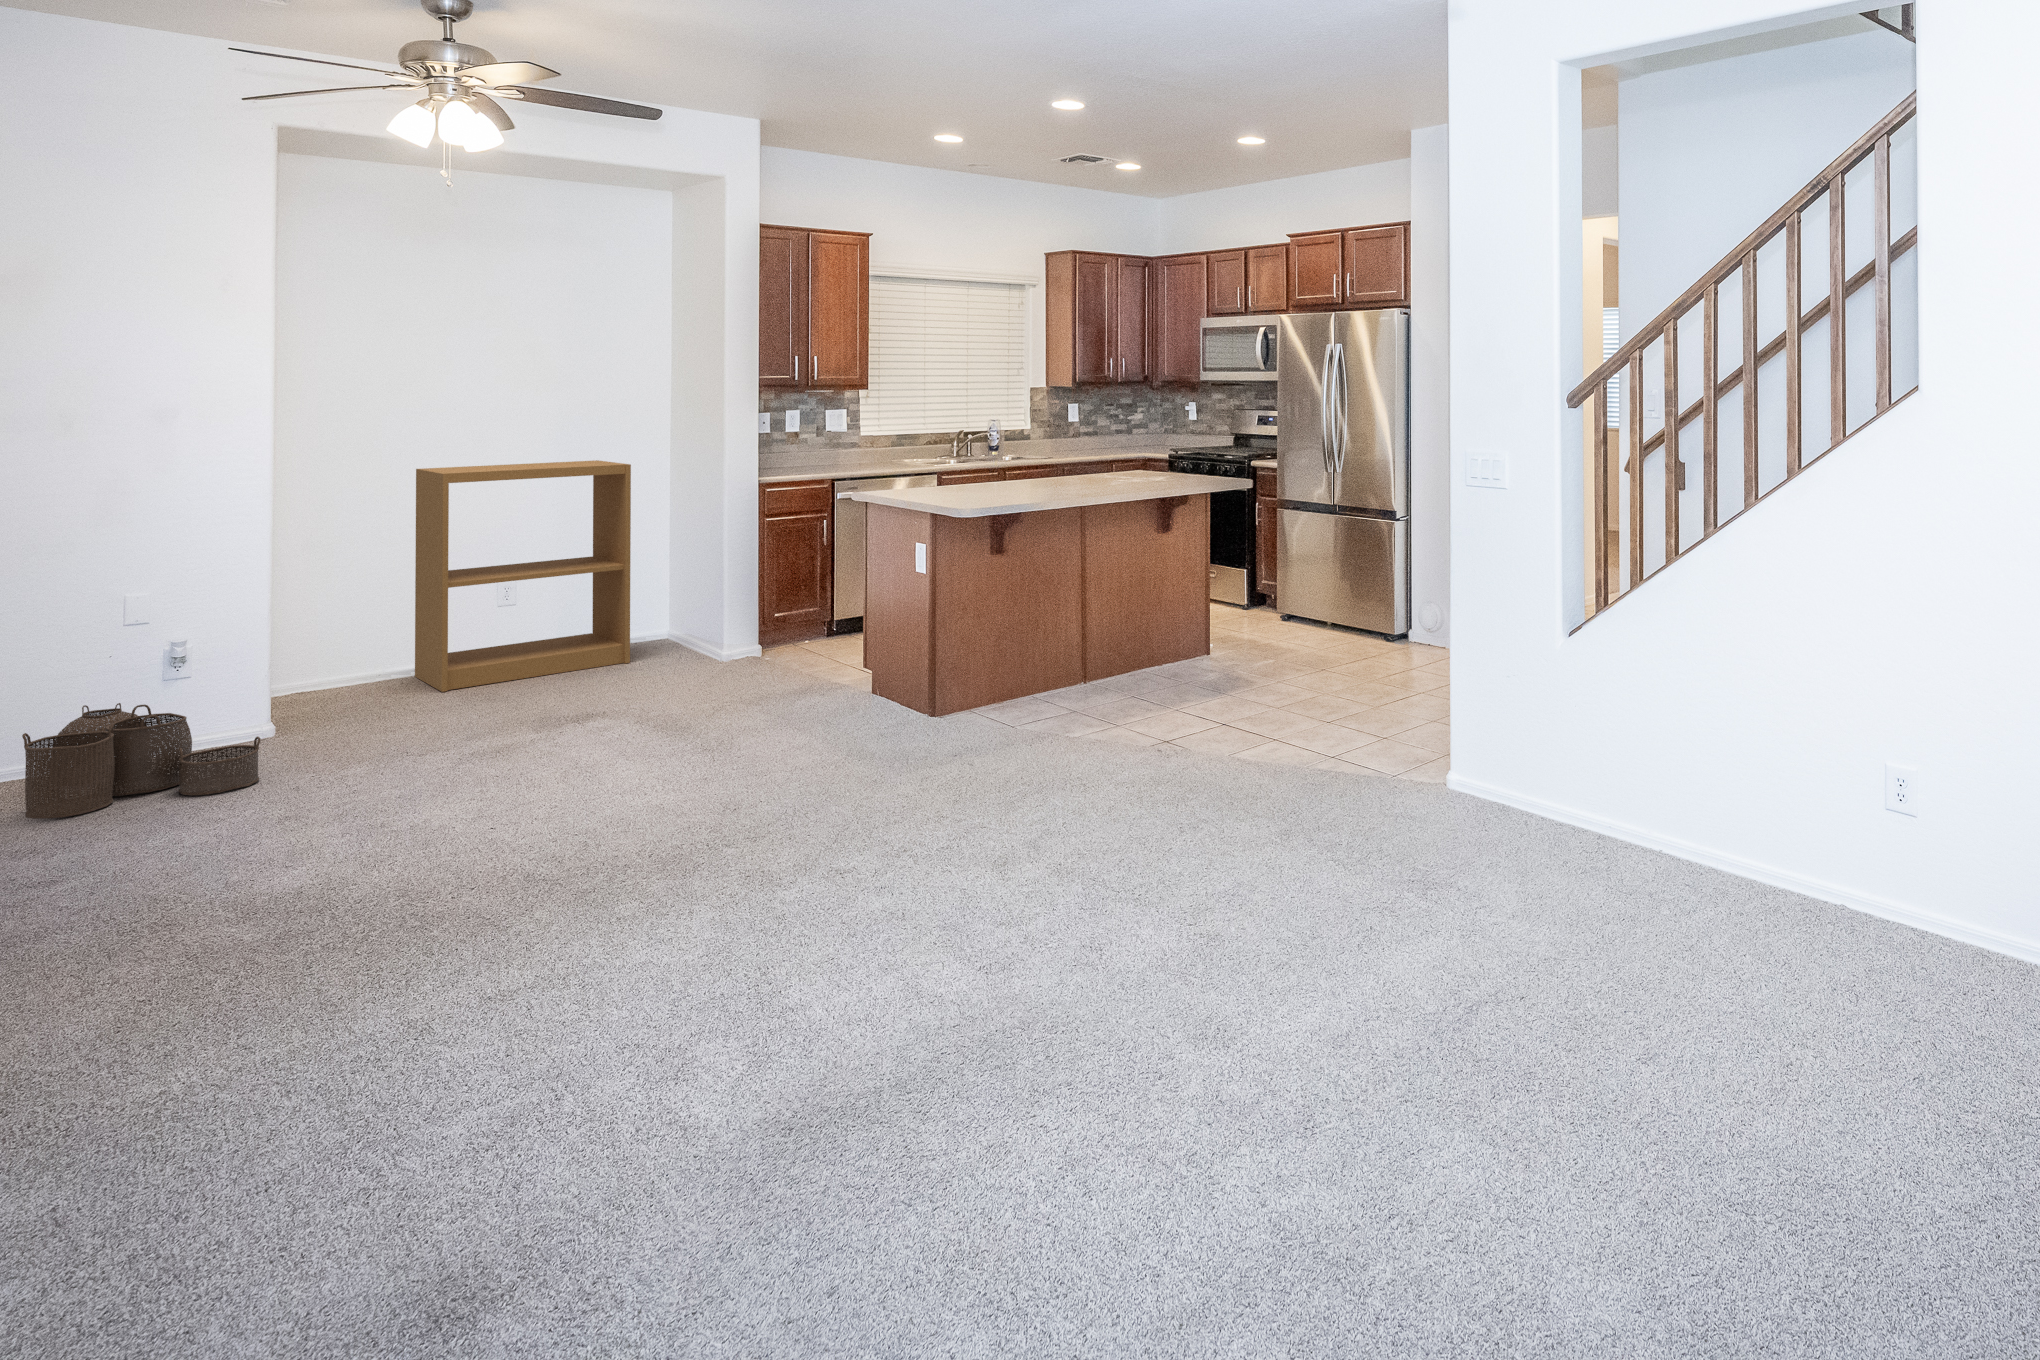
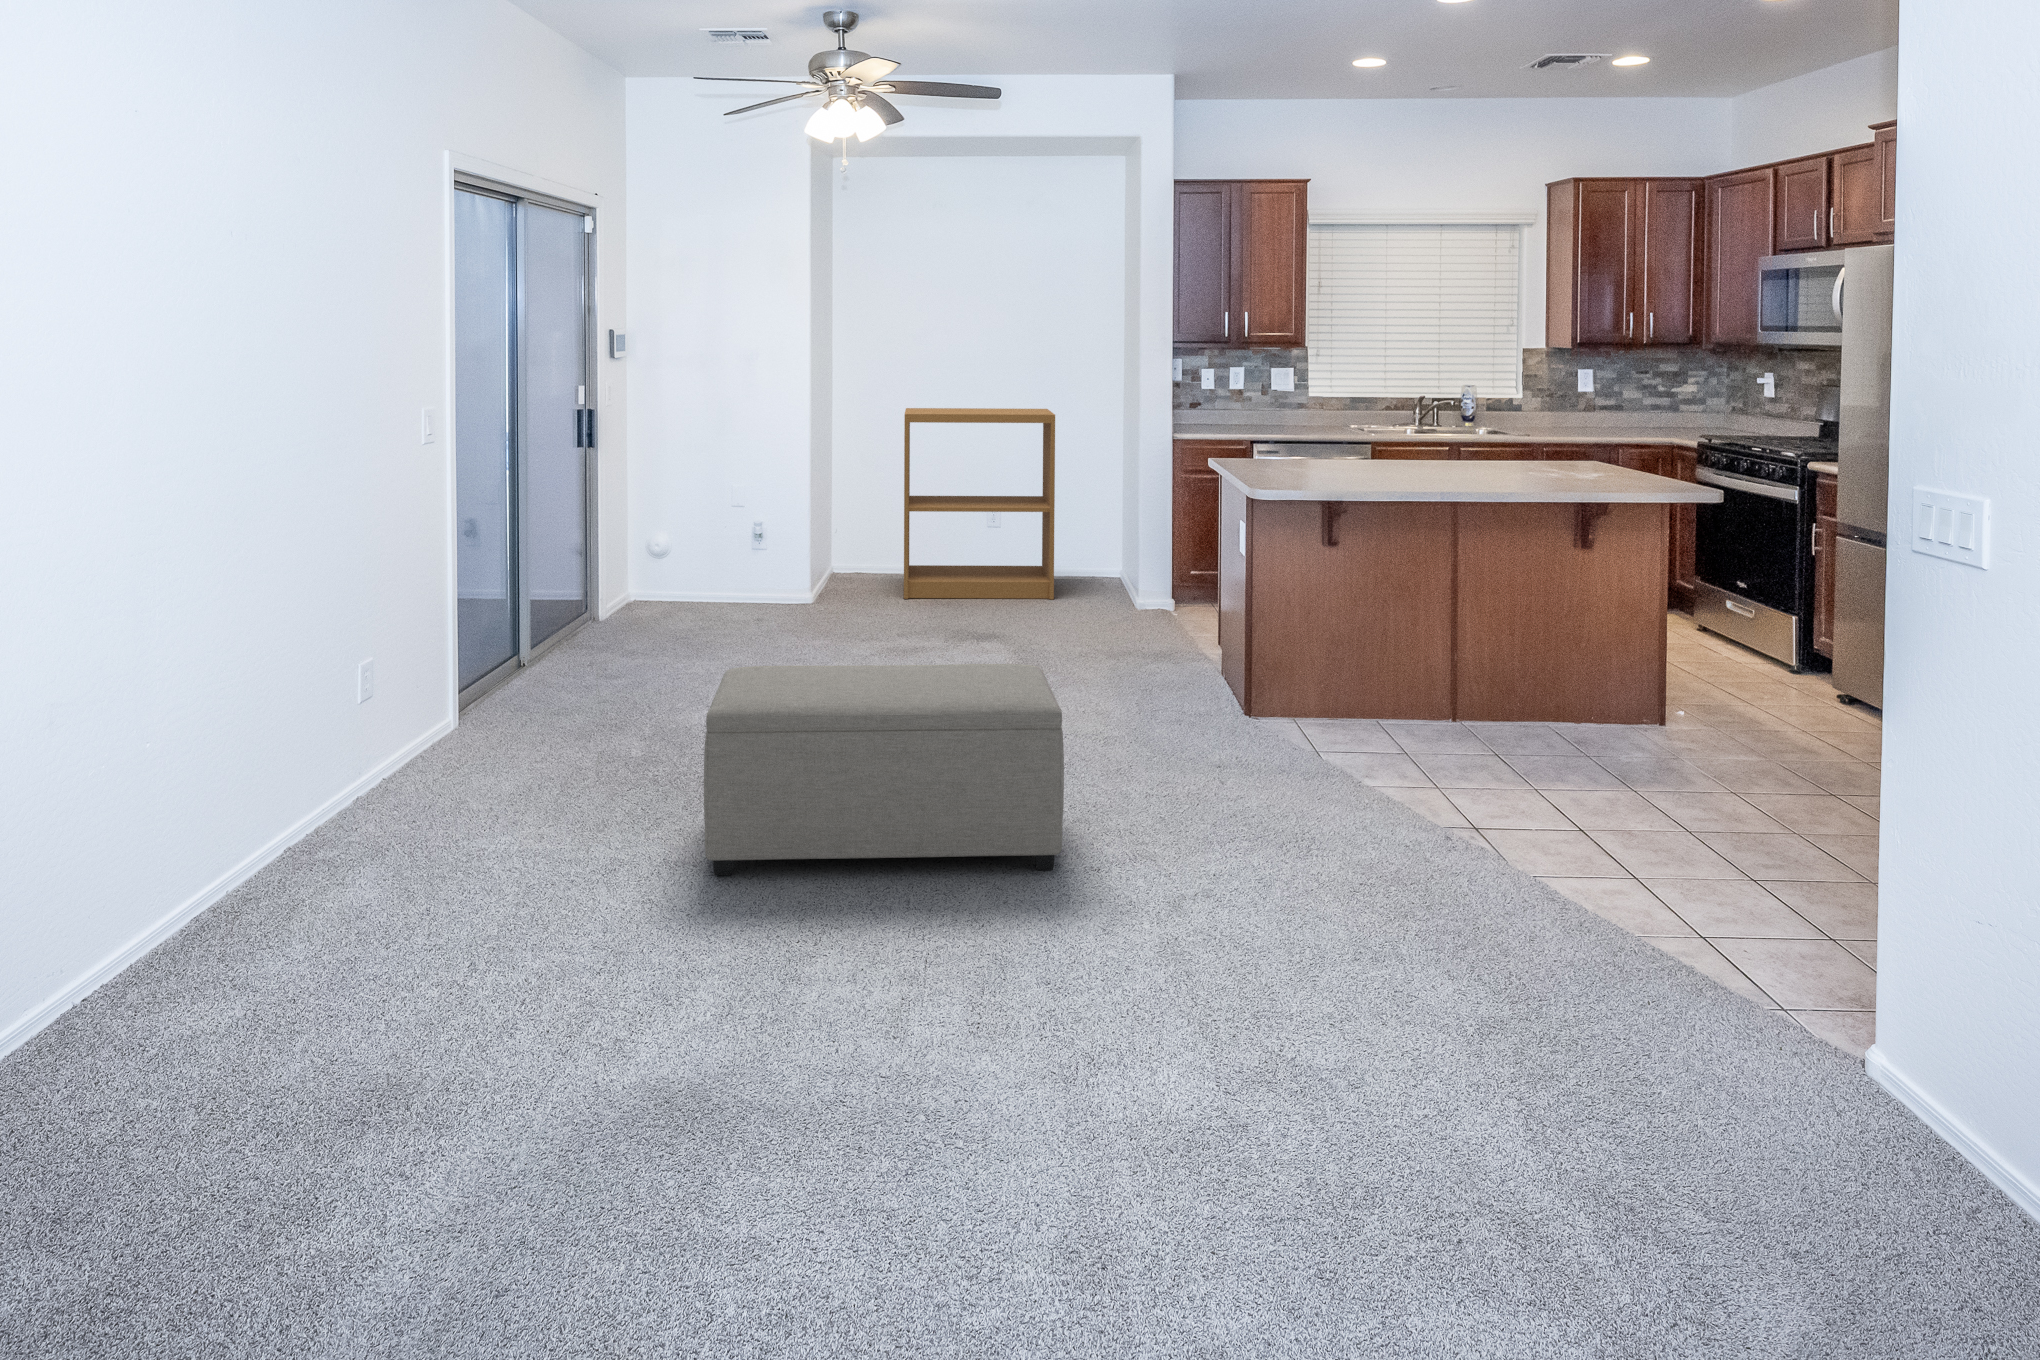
ottoman: none [534,676,923,938] -> present [704,664,1064,875]
woven basket: present [22,703,261,819] -> none [596,569,725,653]

